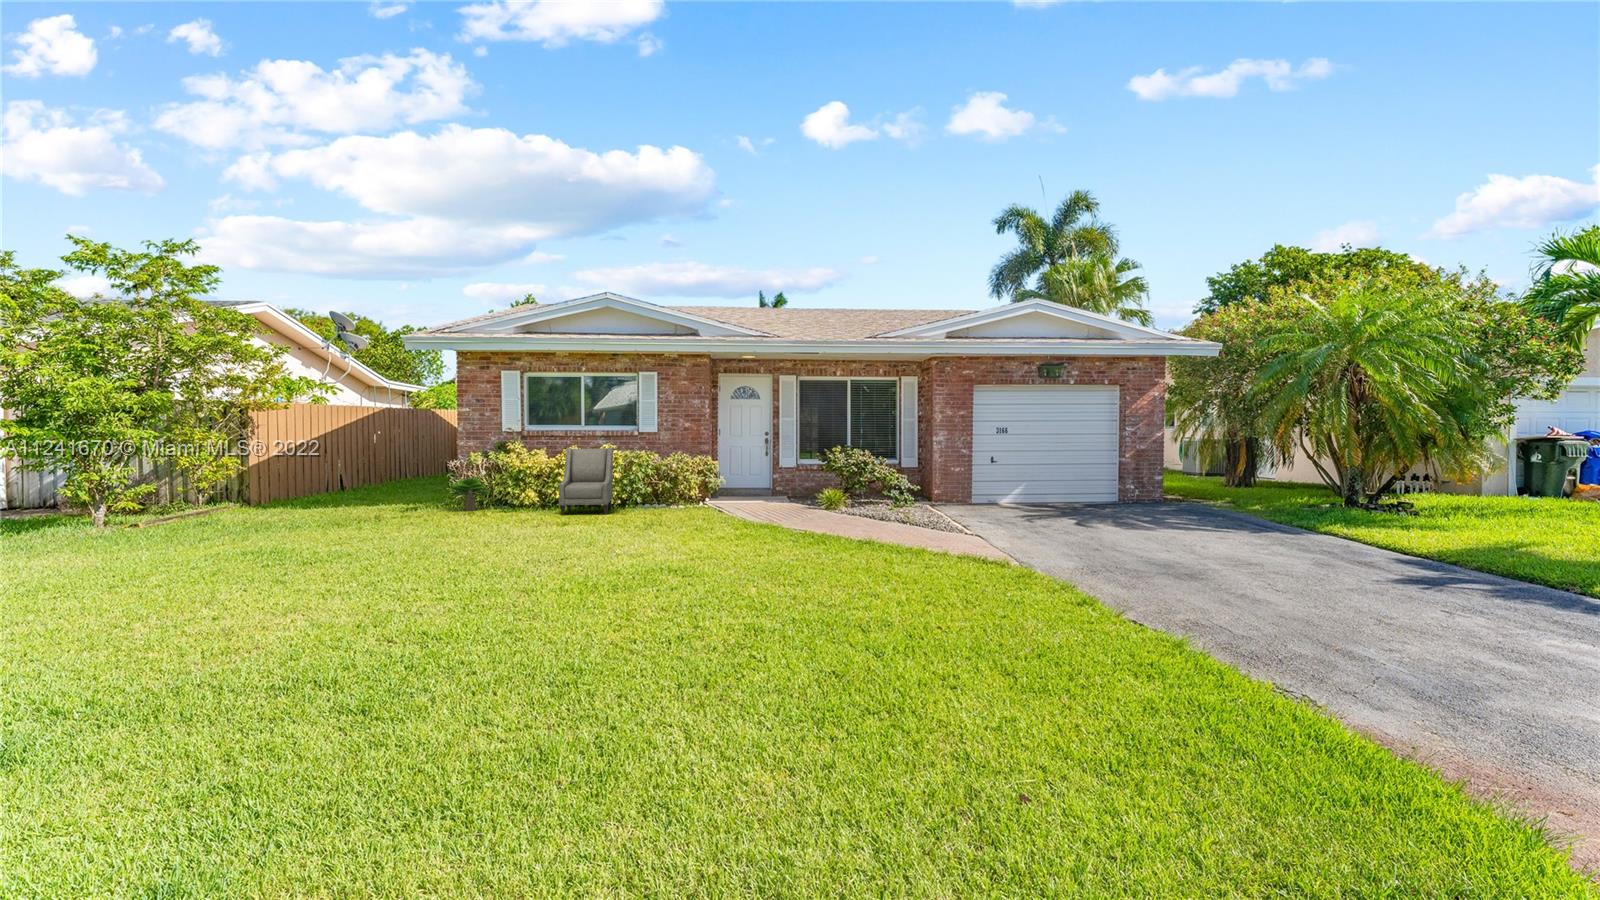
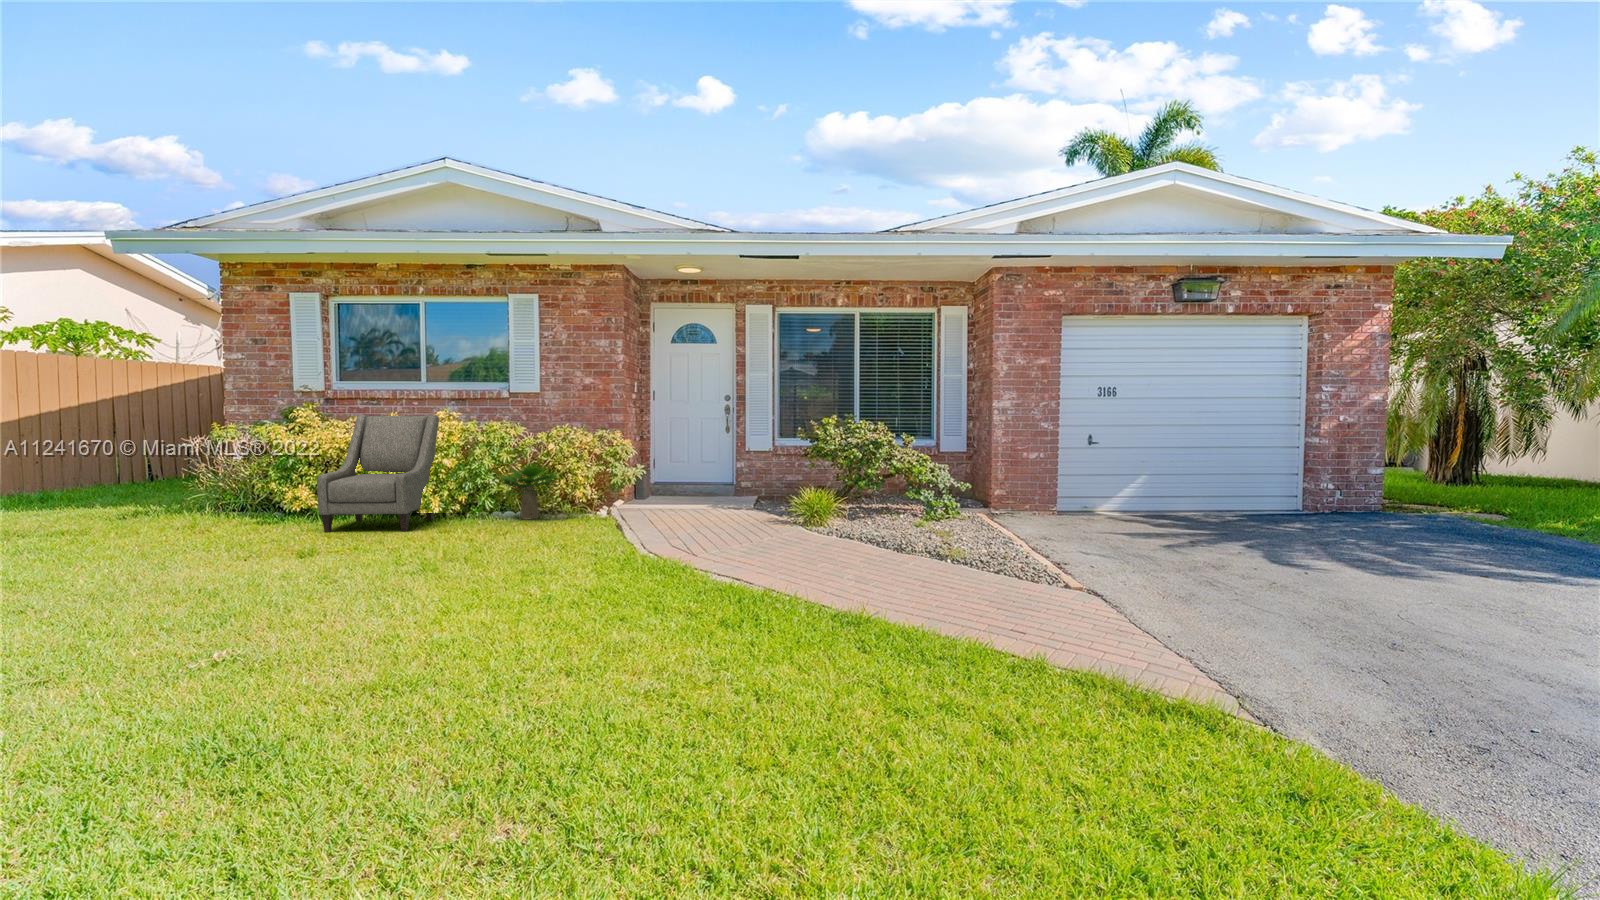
potted plant: present [449,477,489,511] -> present [499,464,557,520]

